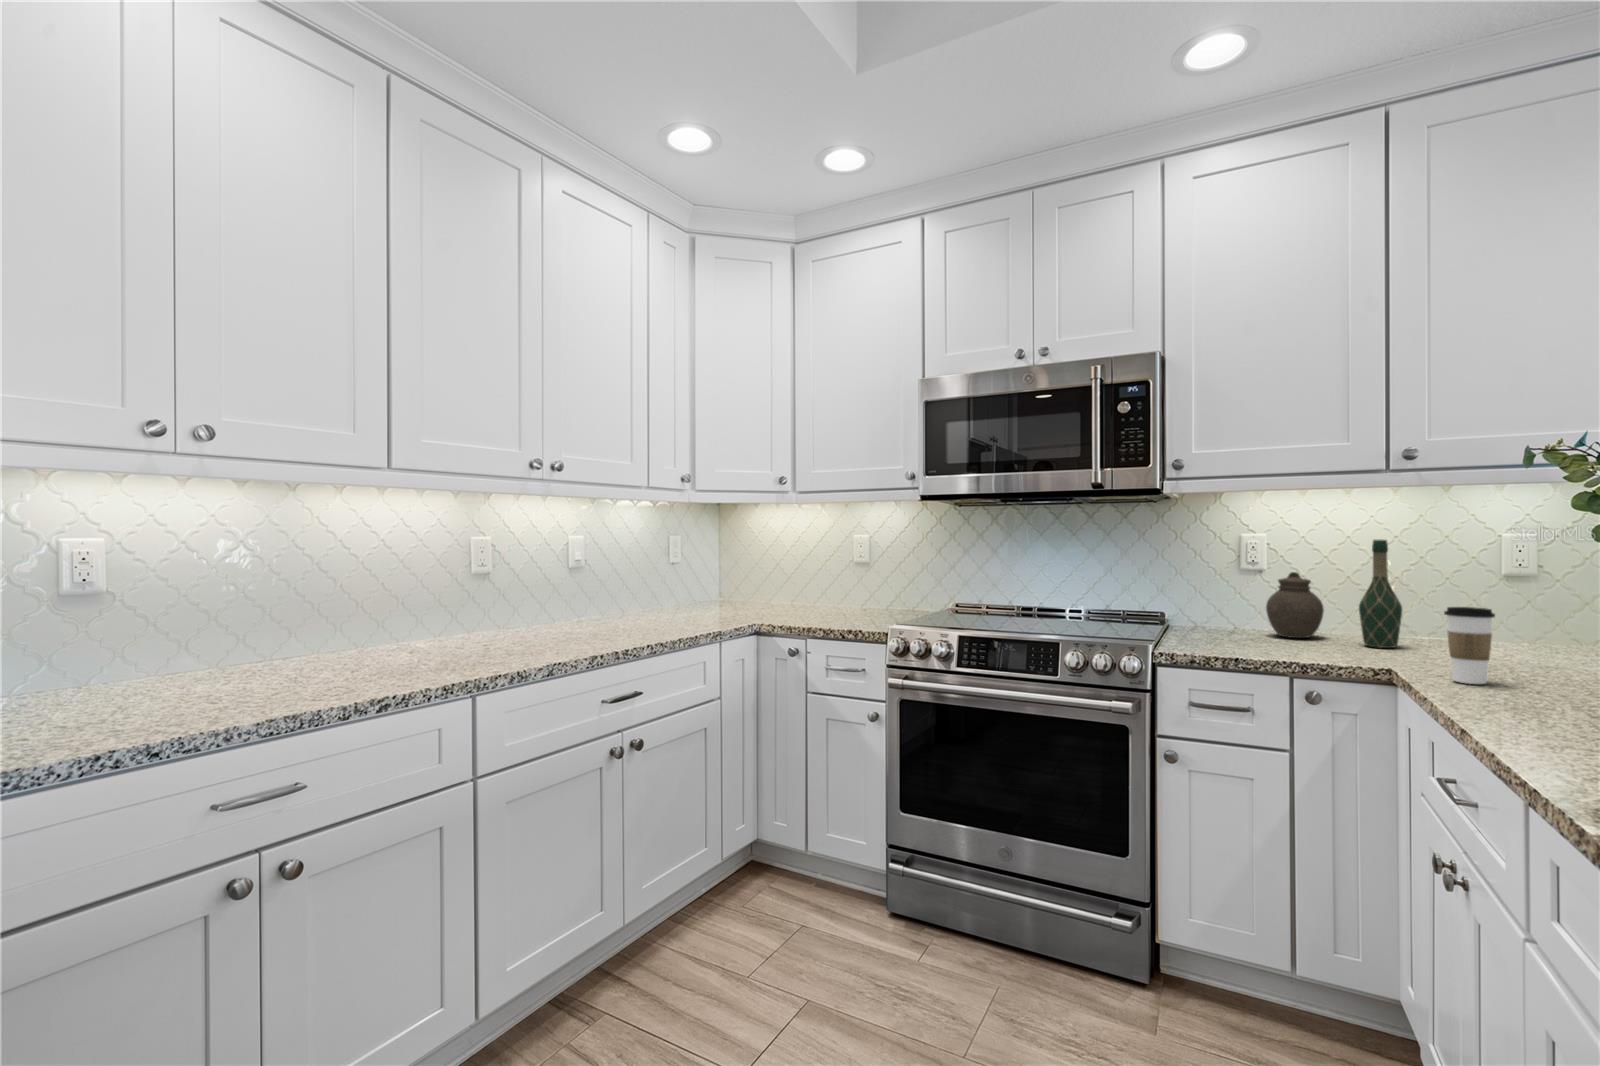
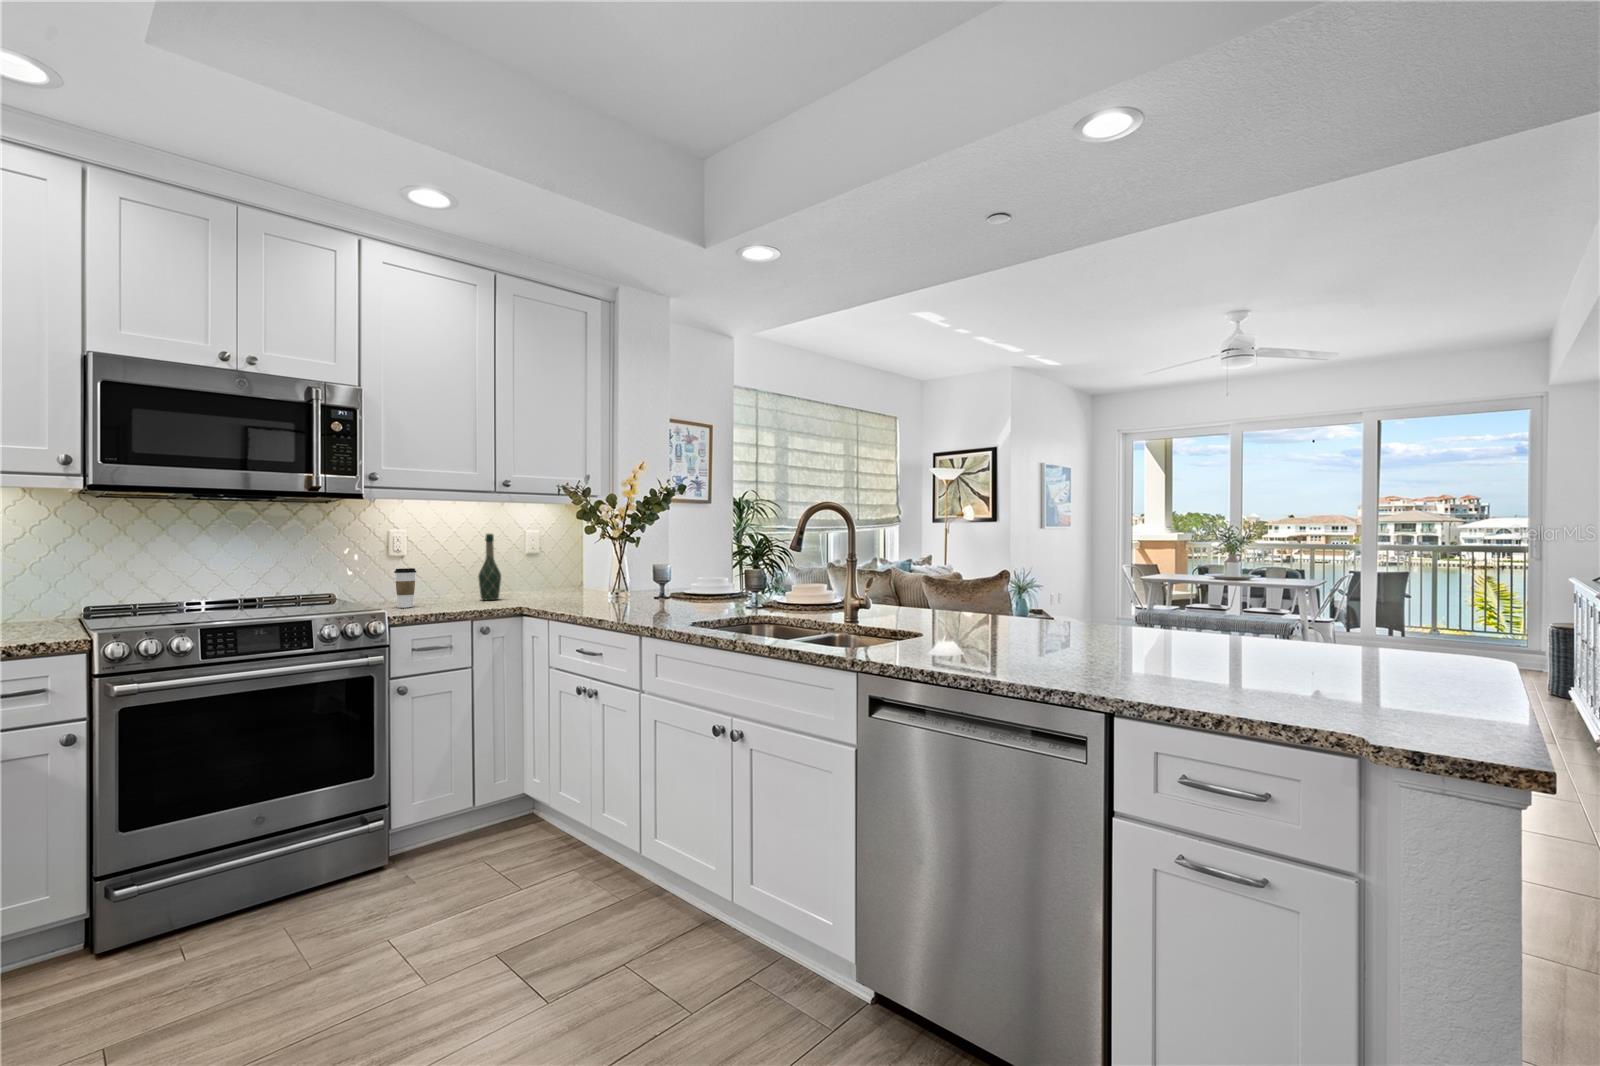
jar: present [1266,572,1324,638] -> none [416,557,453,602]
coffee cup: present [1444,607,1495,684] -> present [394,568,416,608]

